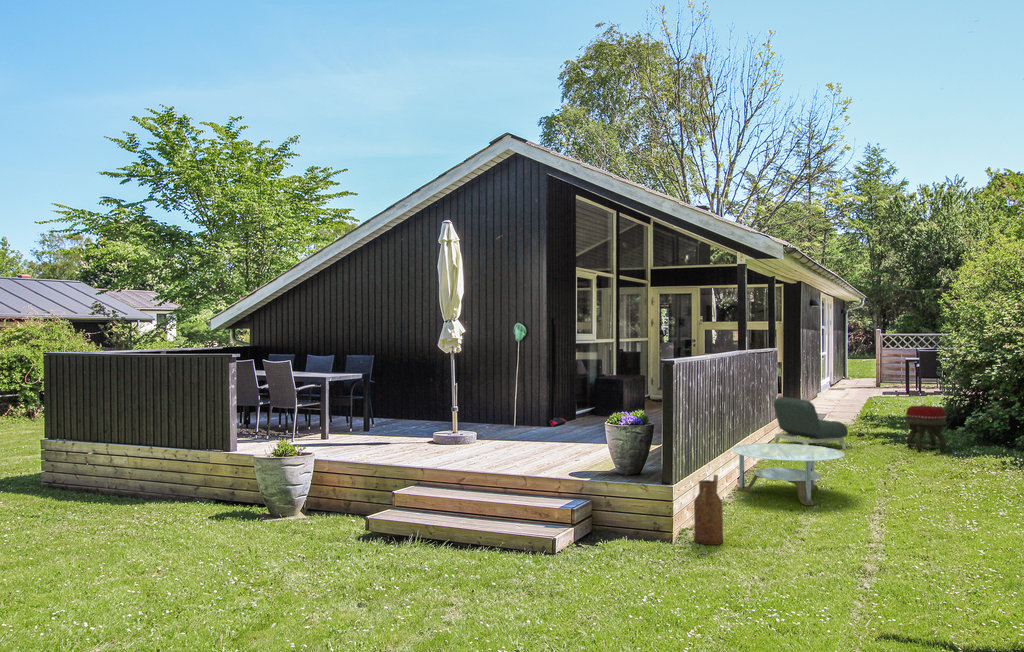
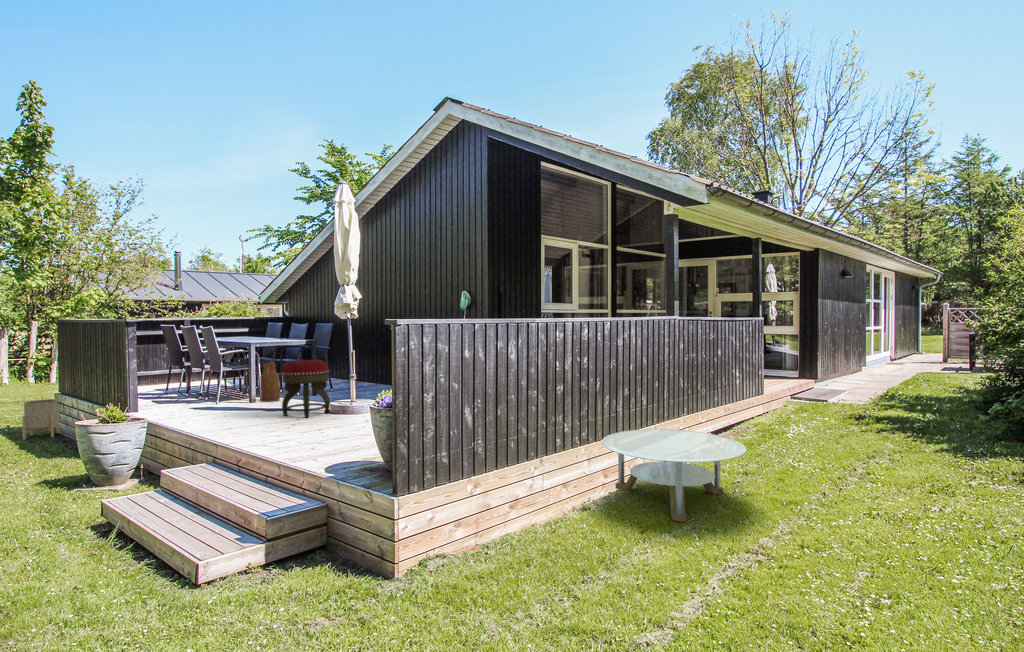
armchair: present [774,397,848,449] -> none [745,372,830,436]
footstool: present [906,405,946,452] -> present [282,359,330,418]
planter: none [46,449,83,496] -> present [22,399,60,440]
watering can: present [694,475,723,545] -> present [260,361,280,402]

